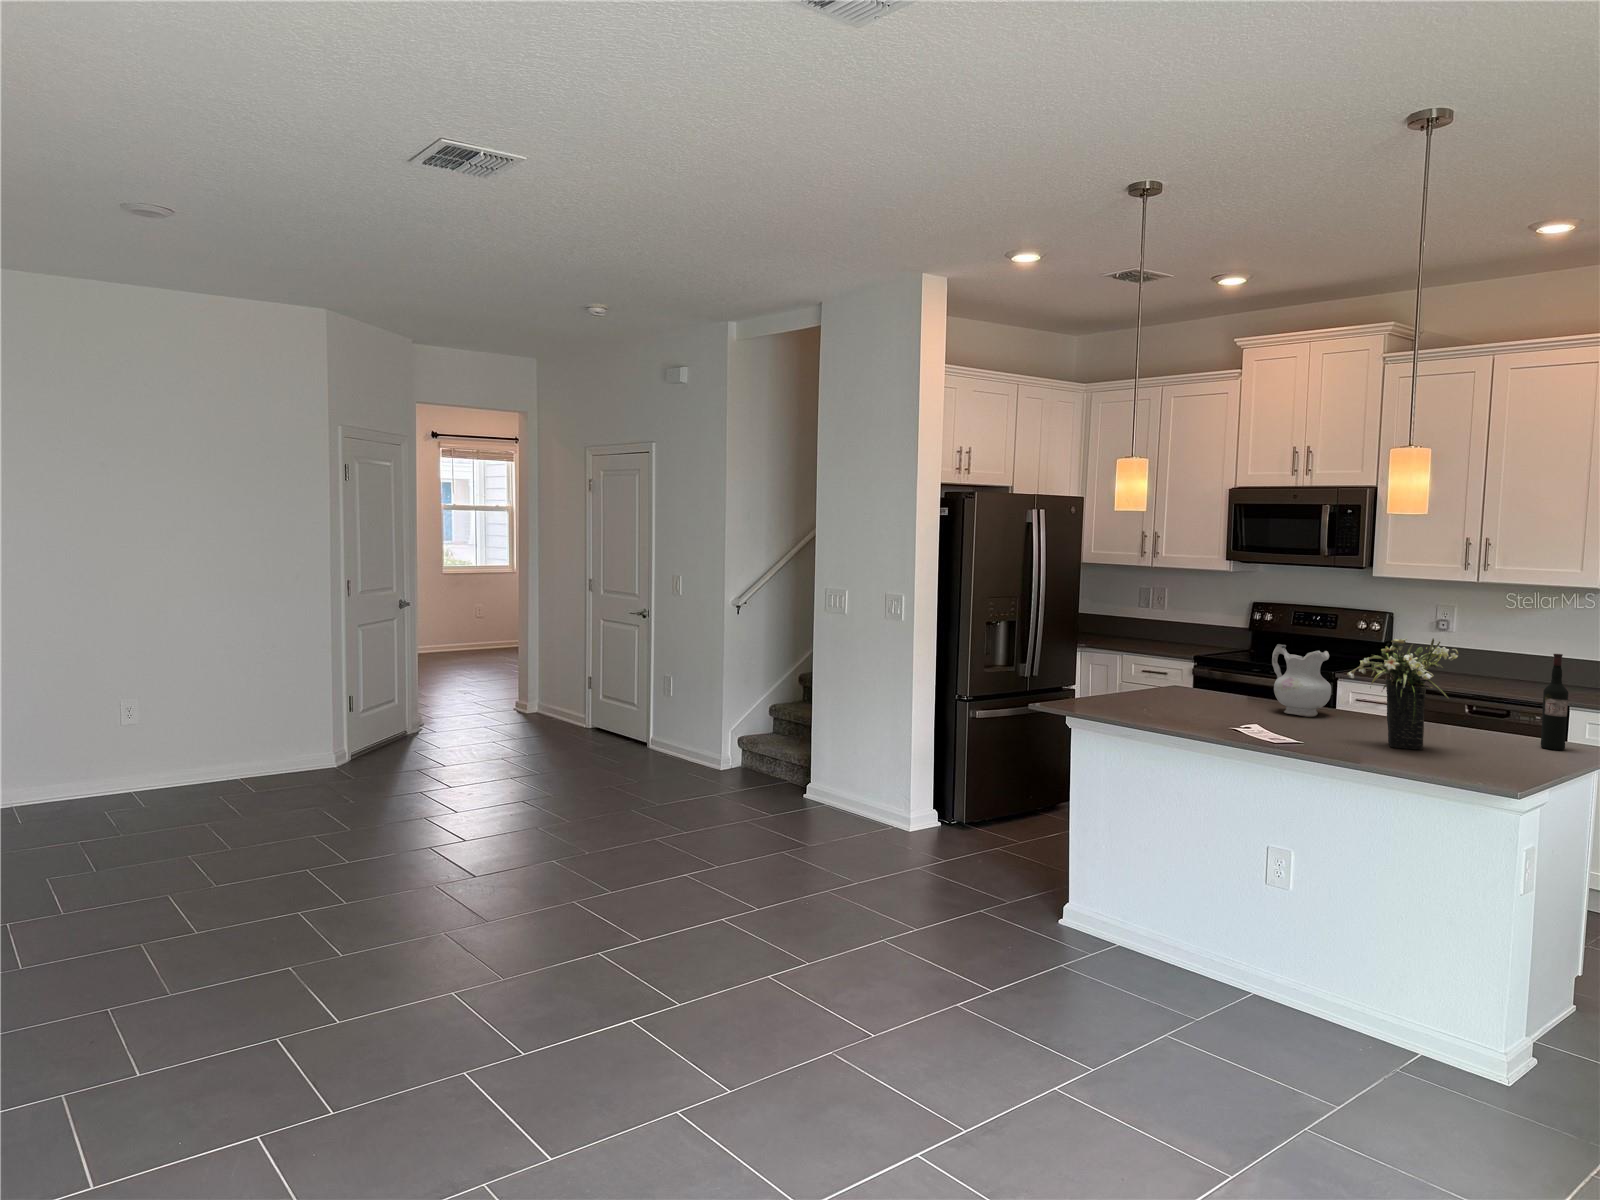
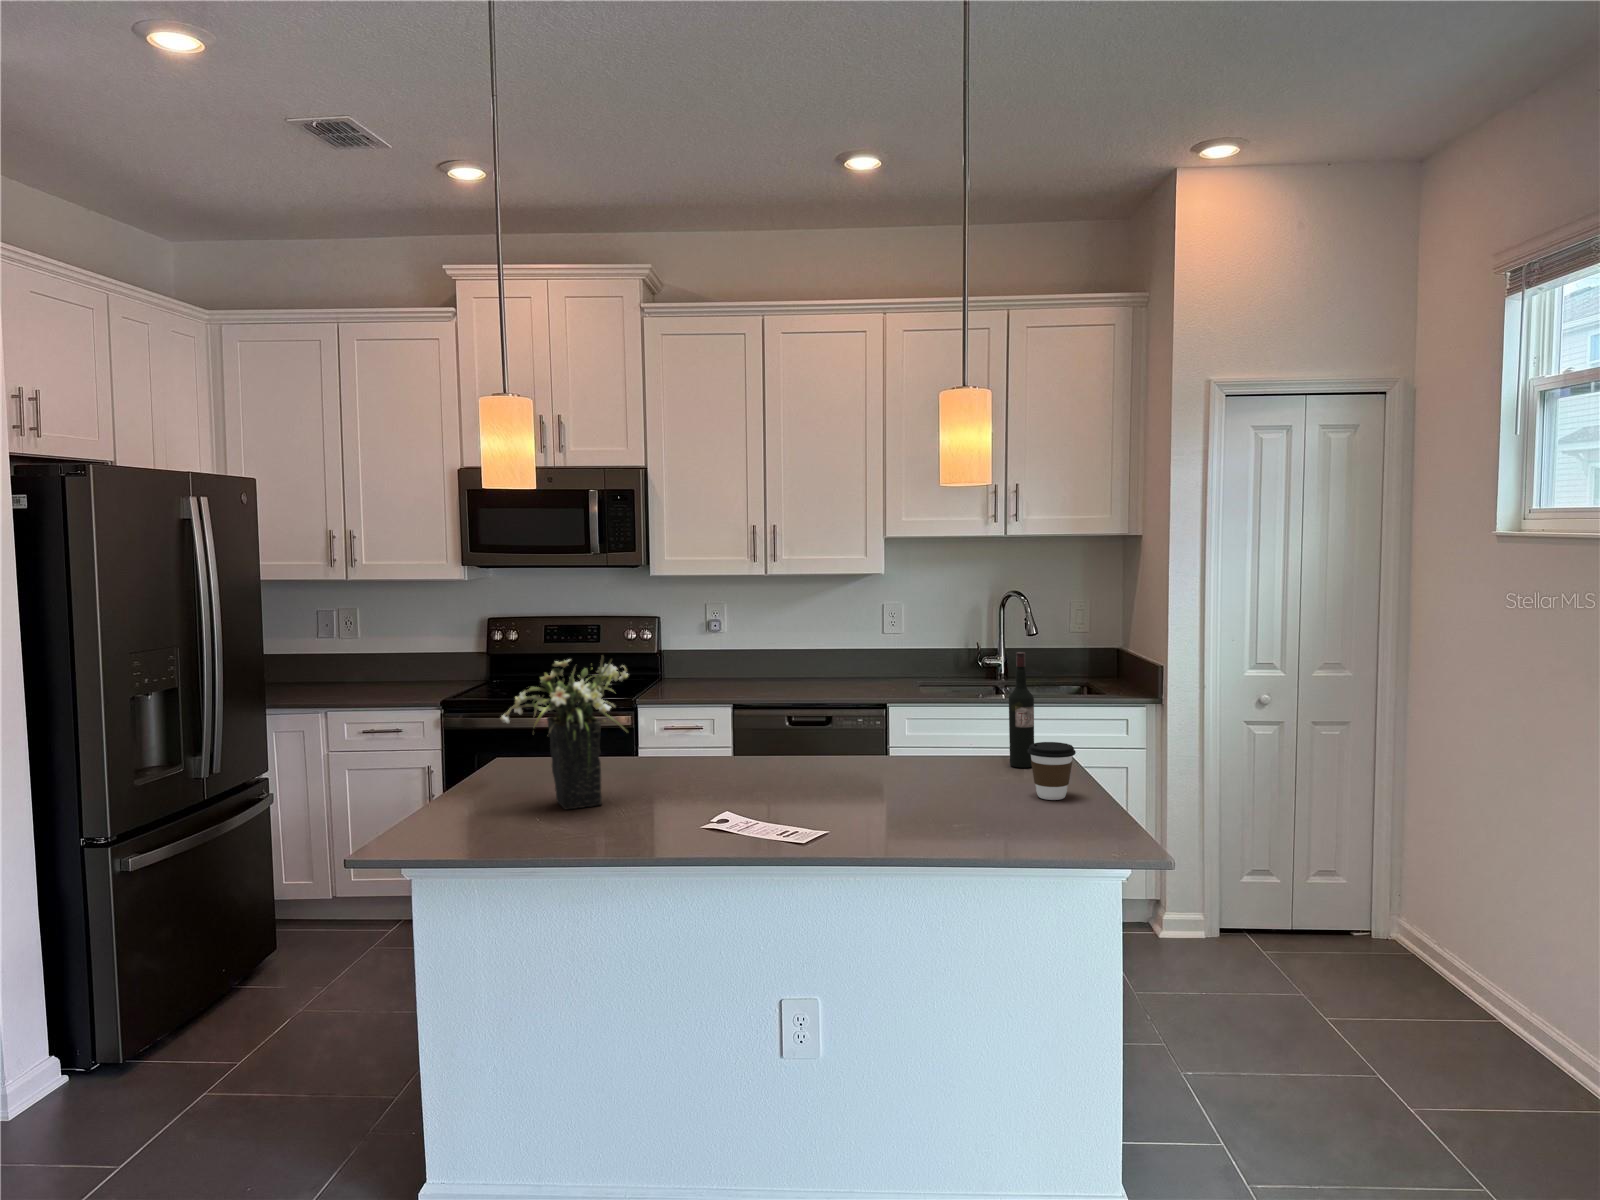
flower arrangement: present [1347,638,1458,750] -> present [500,656,628,809]
ceramic pitcher: present [1272,644,1331,717] -> none [679,679,763,777]
coffee cup: none [1499,719,1543,765] -> present [1028,742,1076,800]

